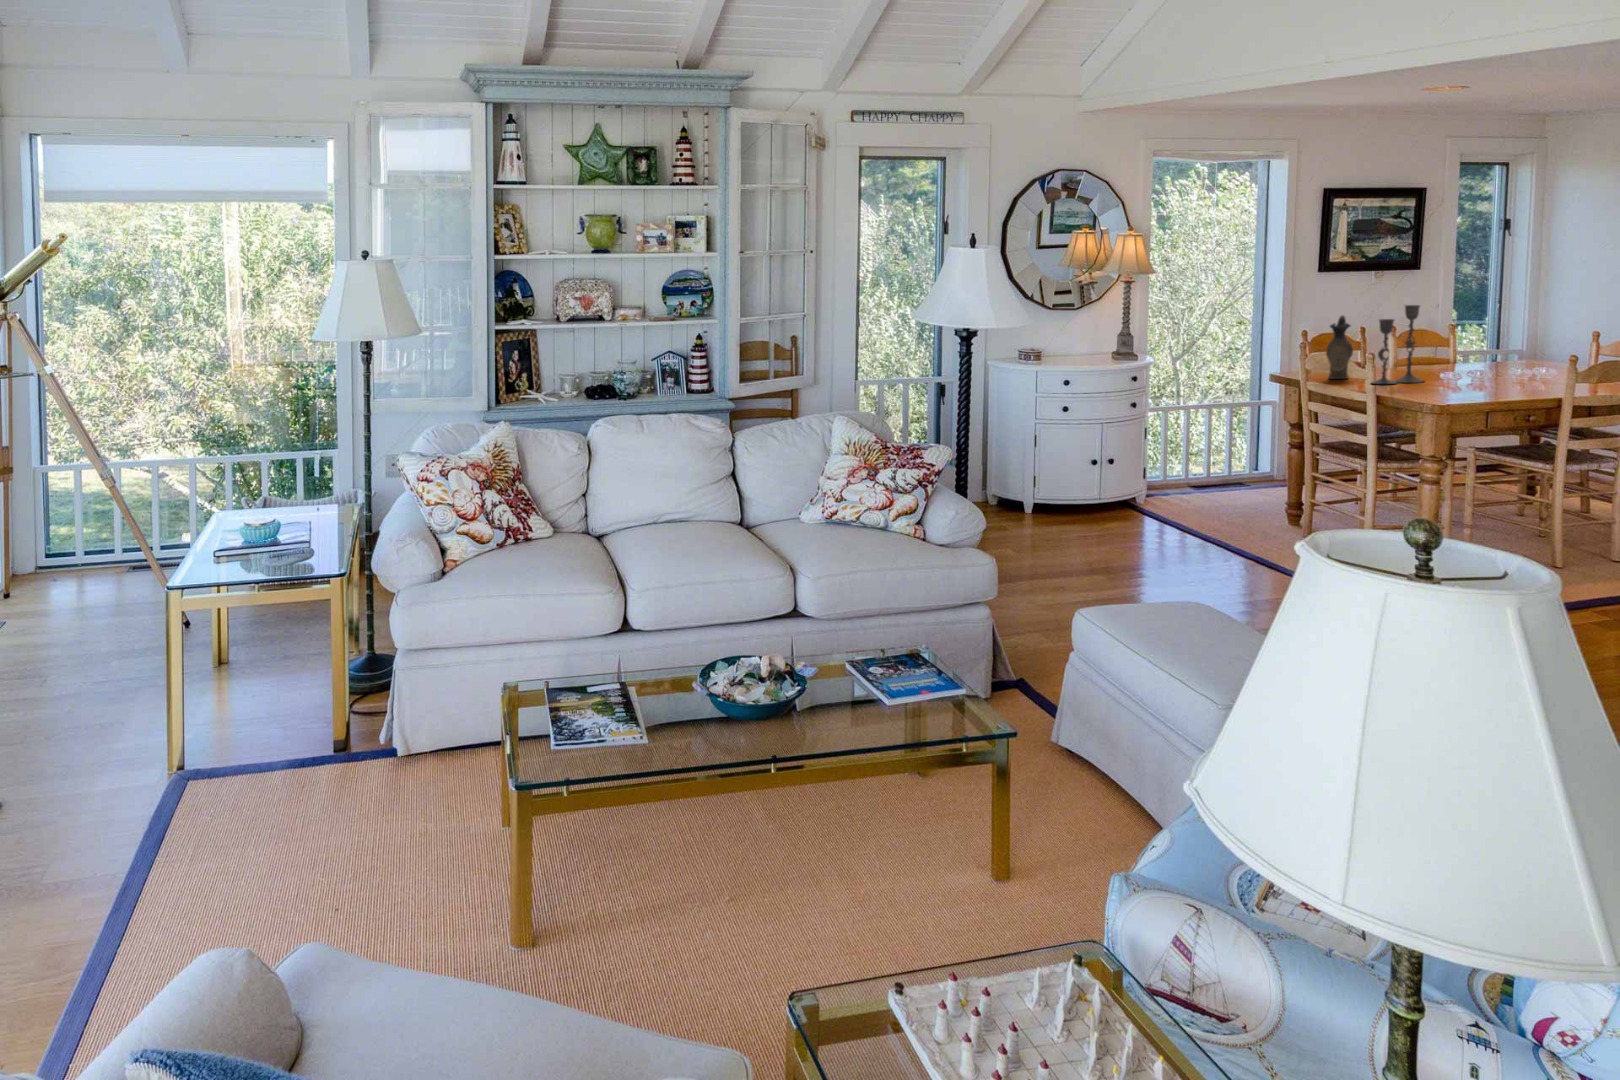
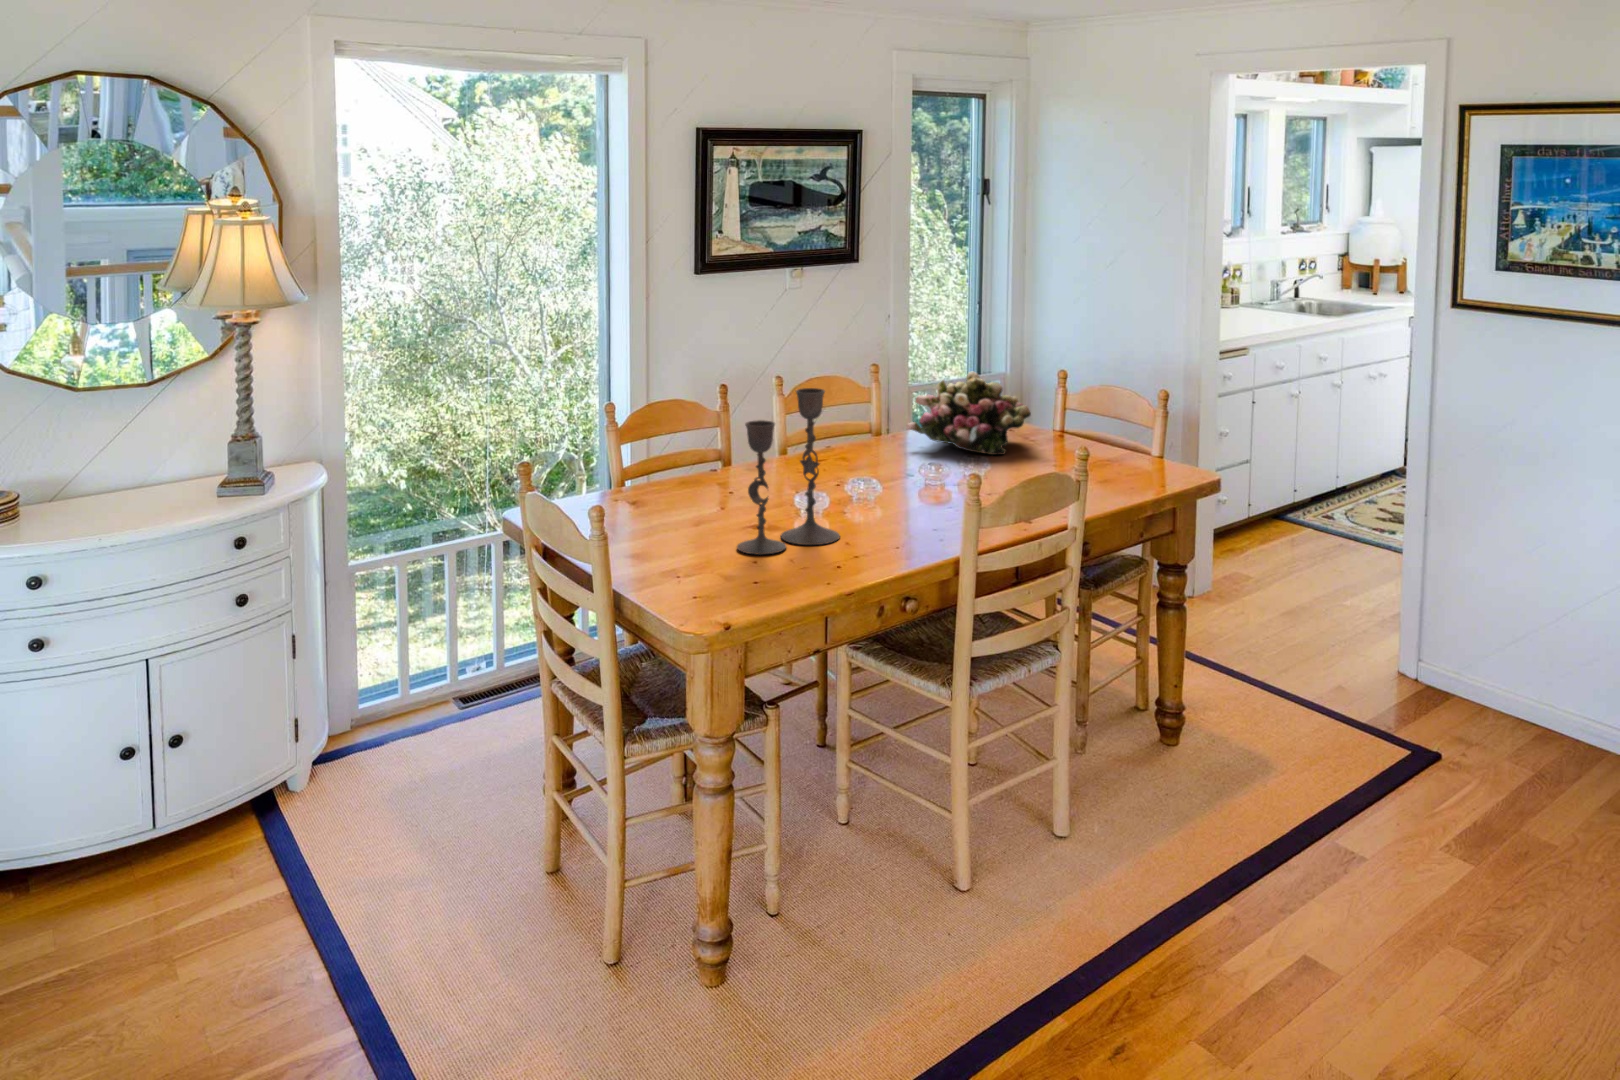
ceramic pitcher: present [1326,316,1353,379] -> none [664,393,713,519]
flower arrangement: none [1455,320,1536,365] -> present [906,372,1031,455]

